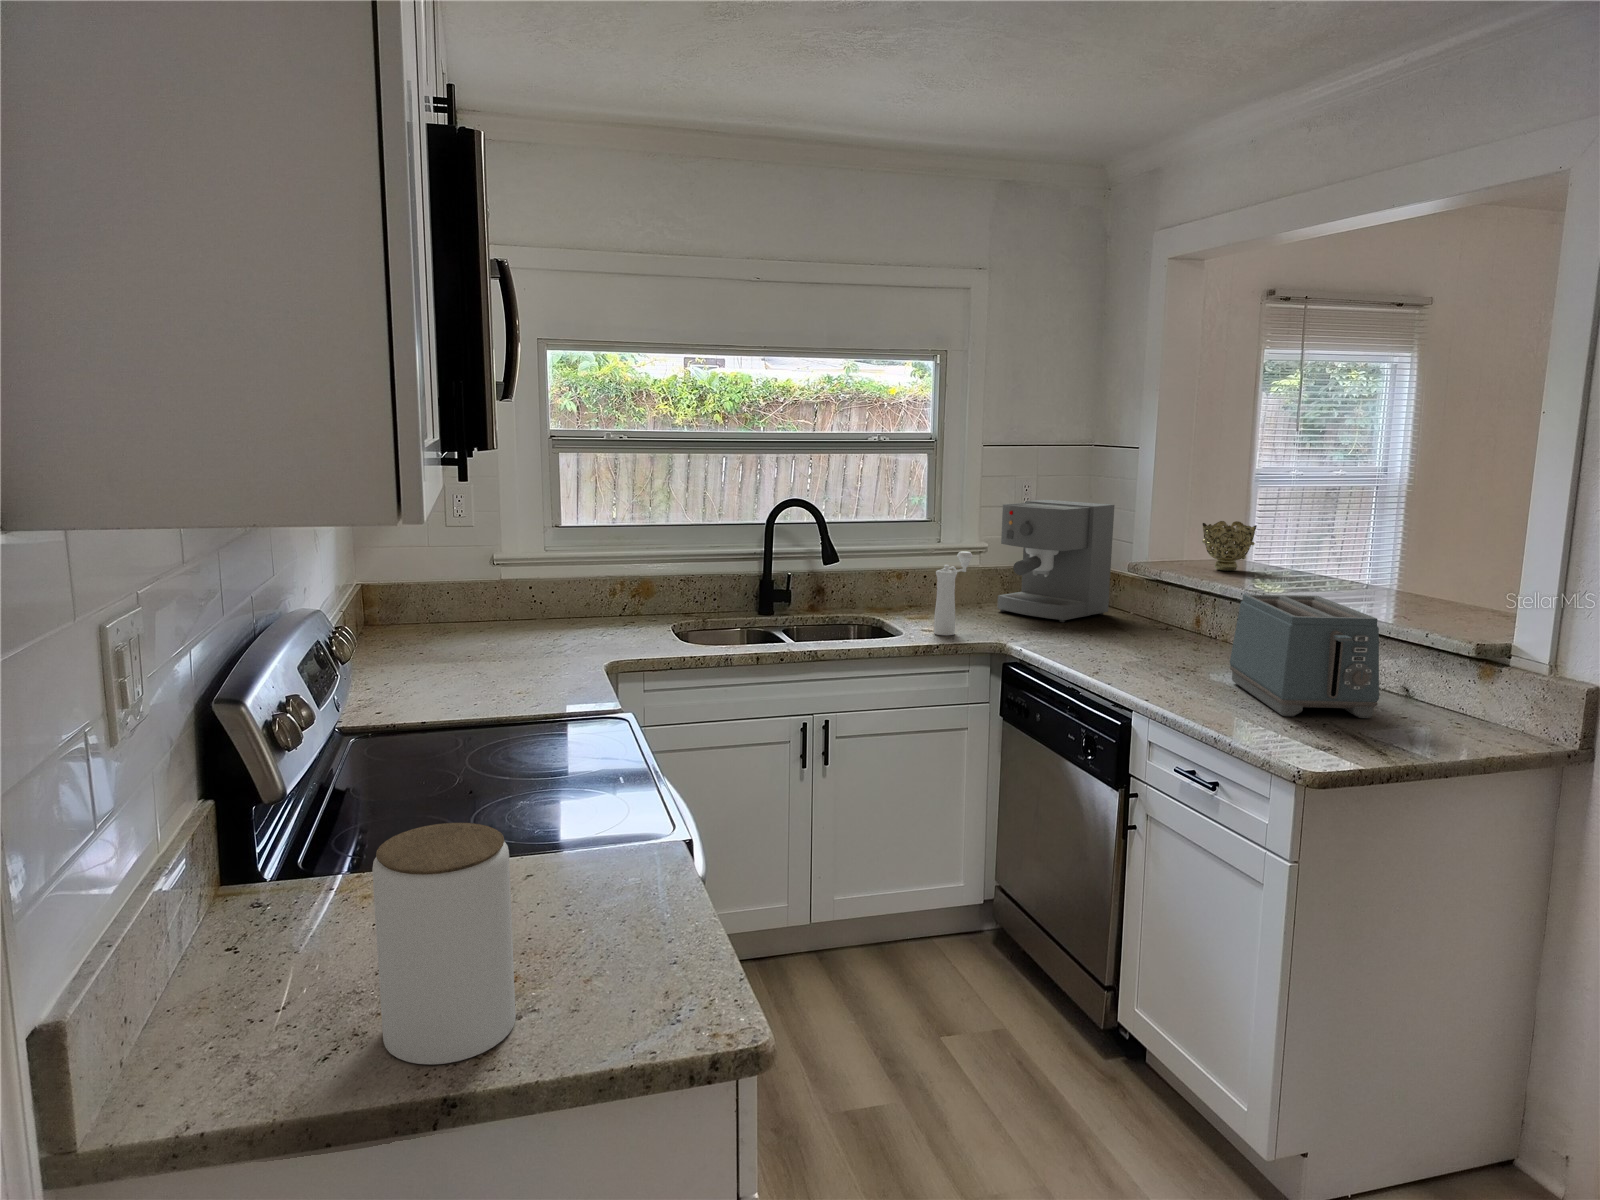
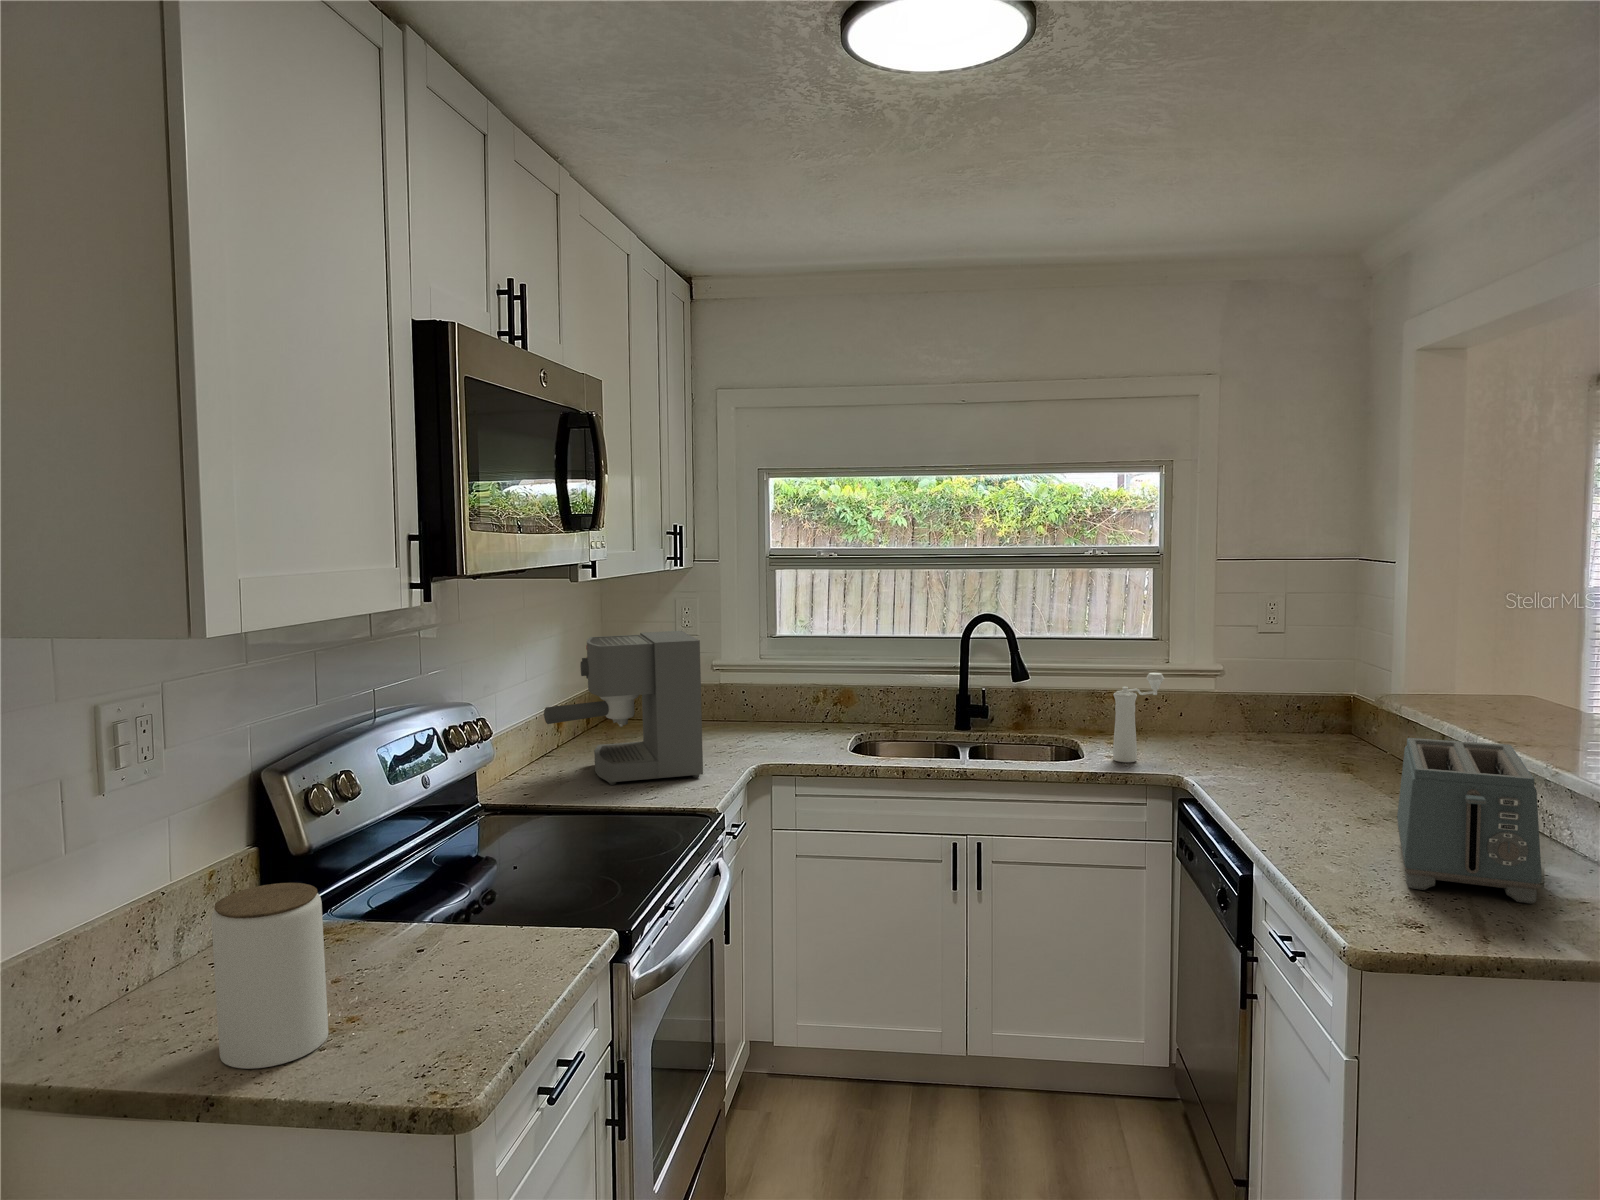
coffee maker: present [997,500,1114,622] -> present [544,631,703,785]
decorative bowl: present [1202,521,1257,571] -> none [1463,646,1536,707]

